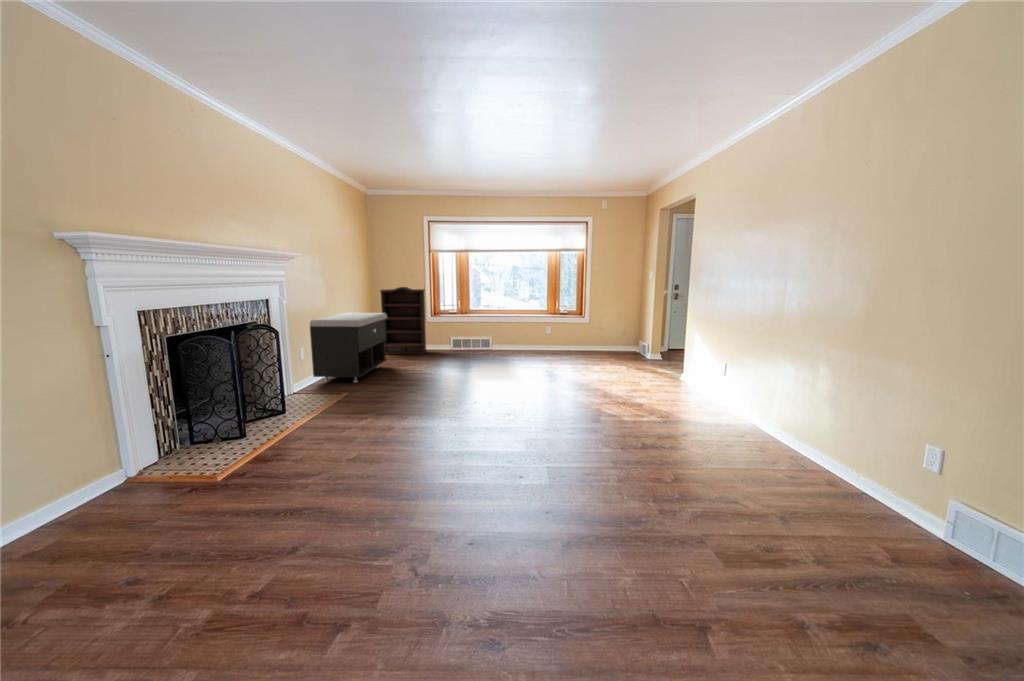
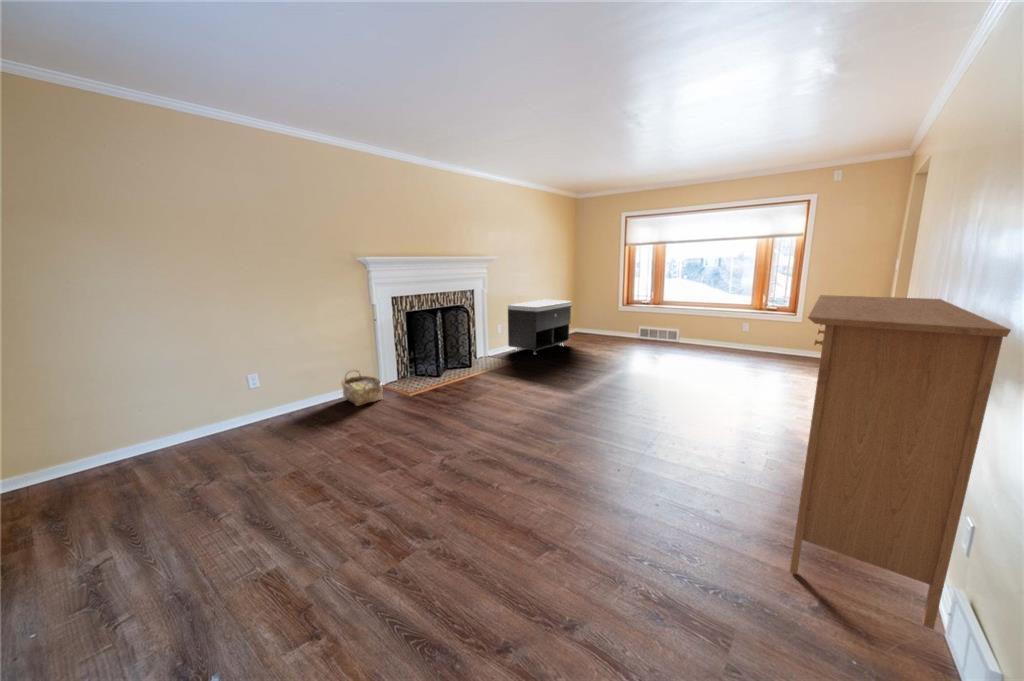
bookshelf: present [380,287,427,354] -> none [578,278,619,339]
console table: none [714,289,952,525] -> present [790,295,1011,629]
woven basket: none [39,459,156,532] -> present [342,370,383,406]

